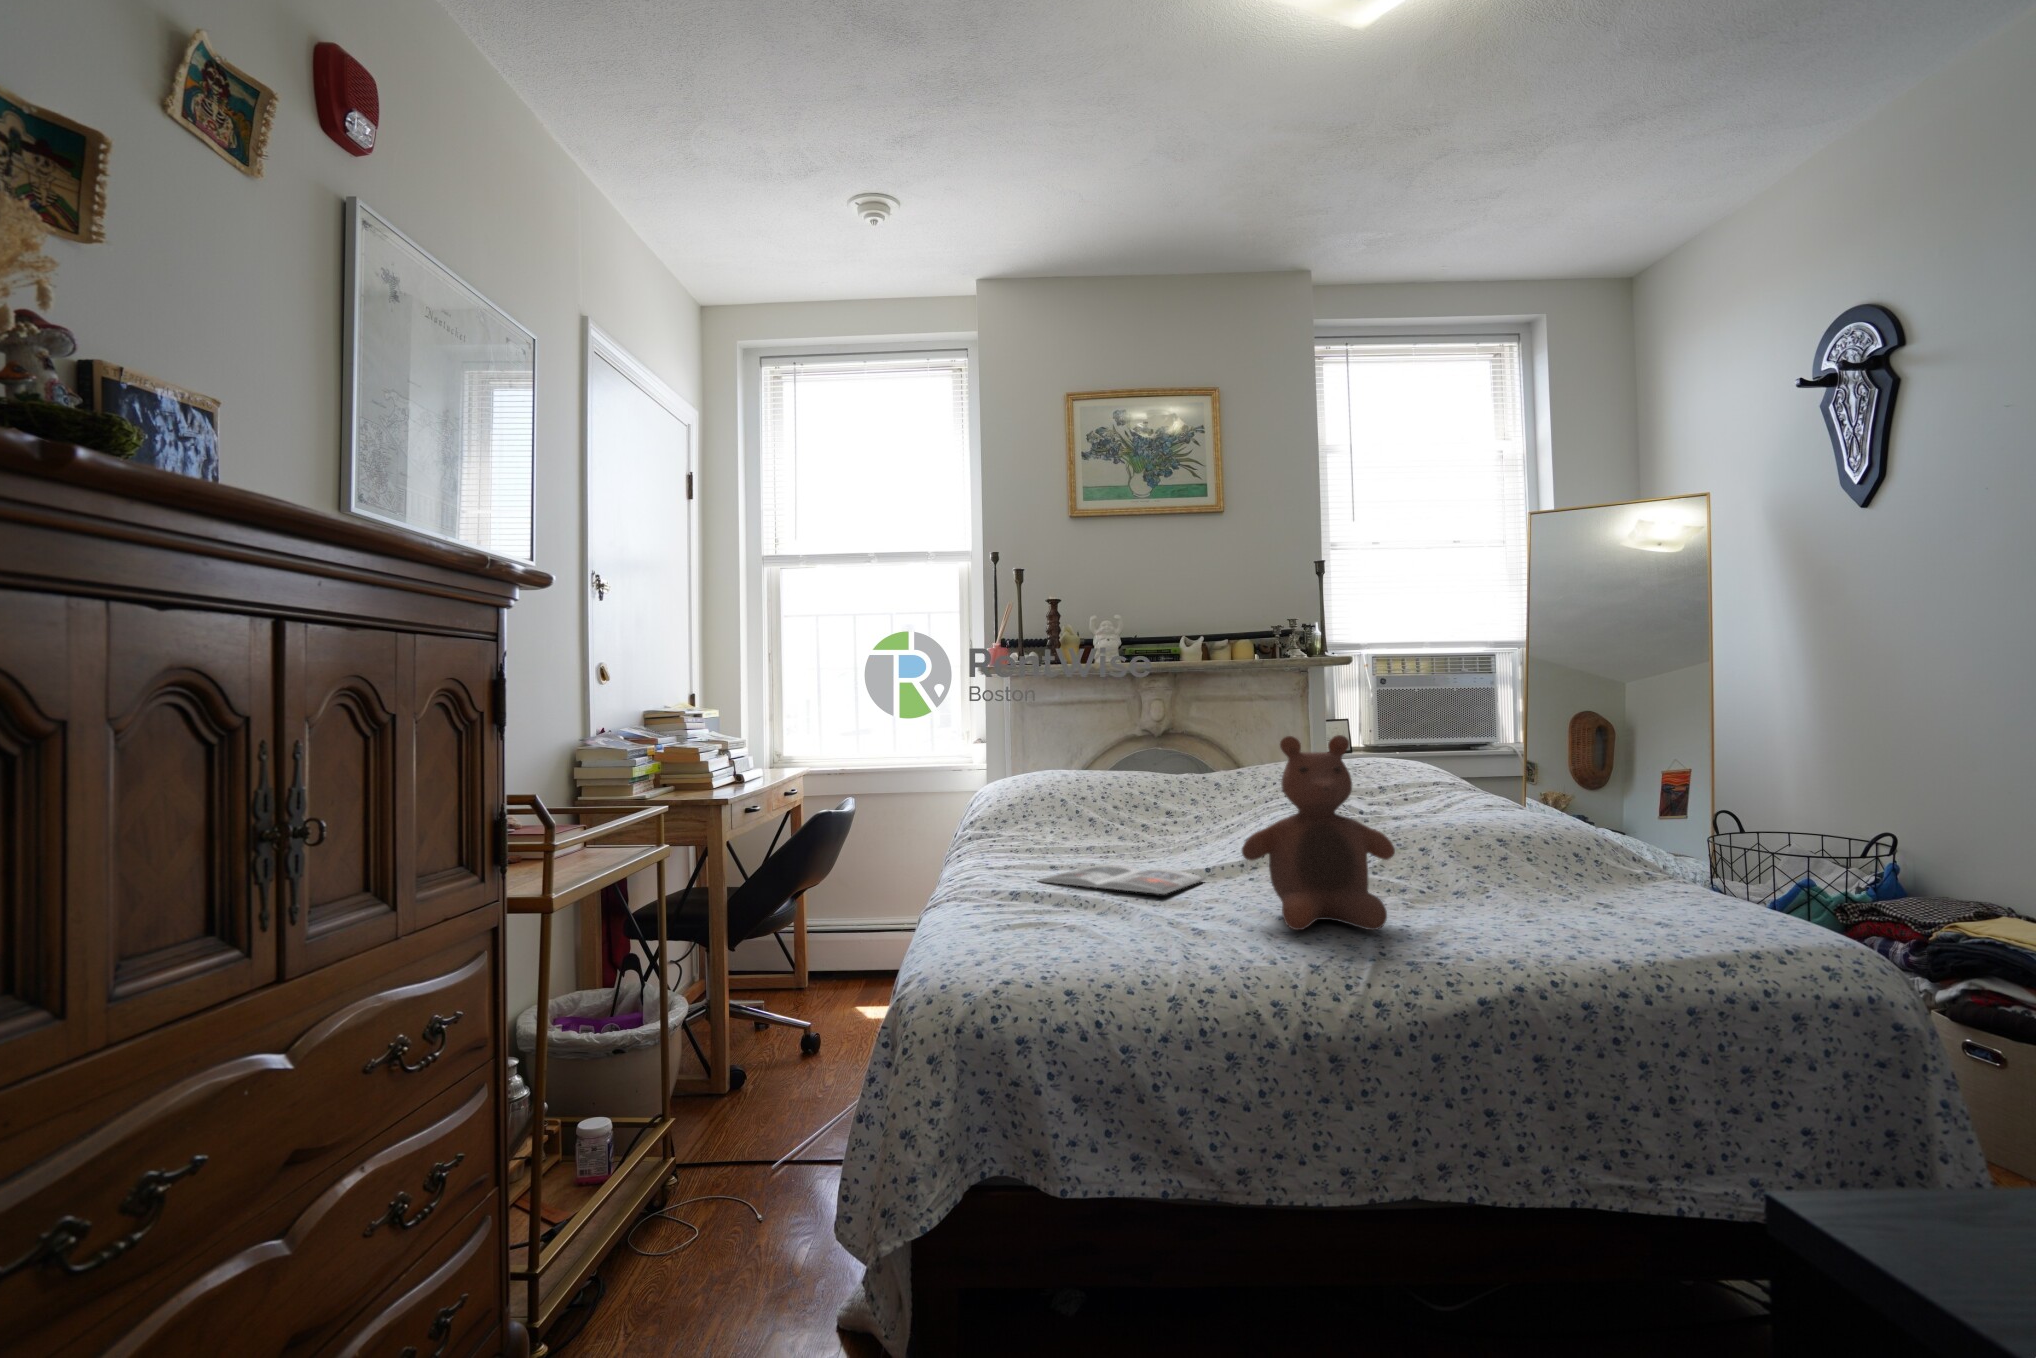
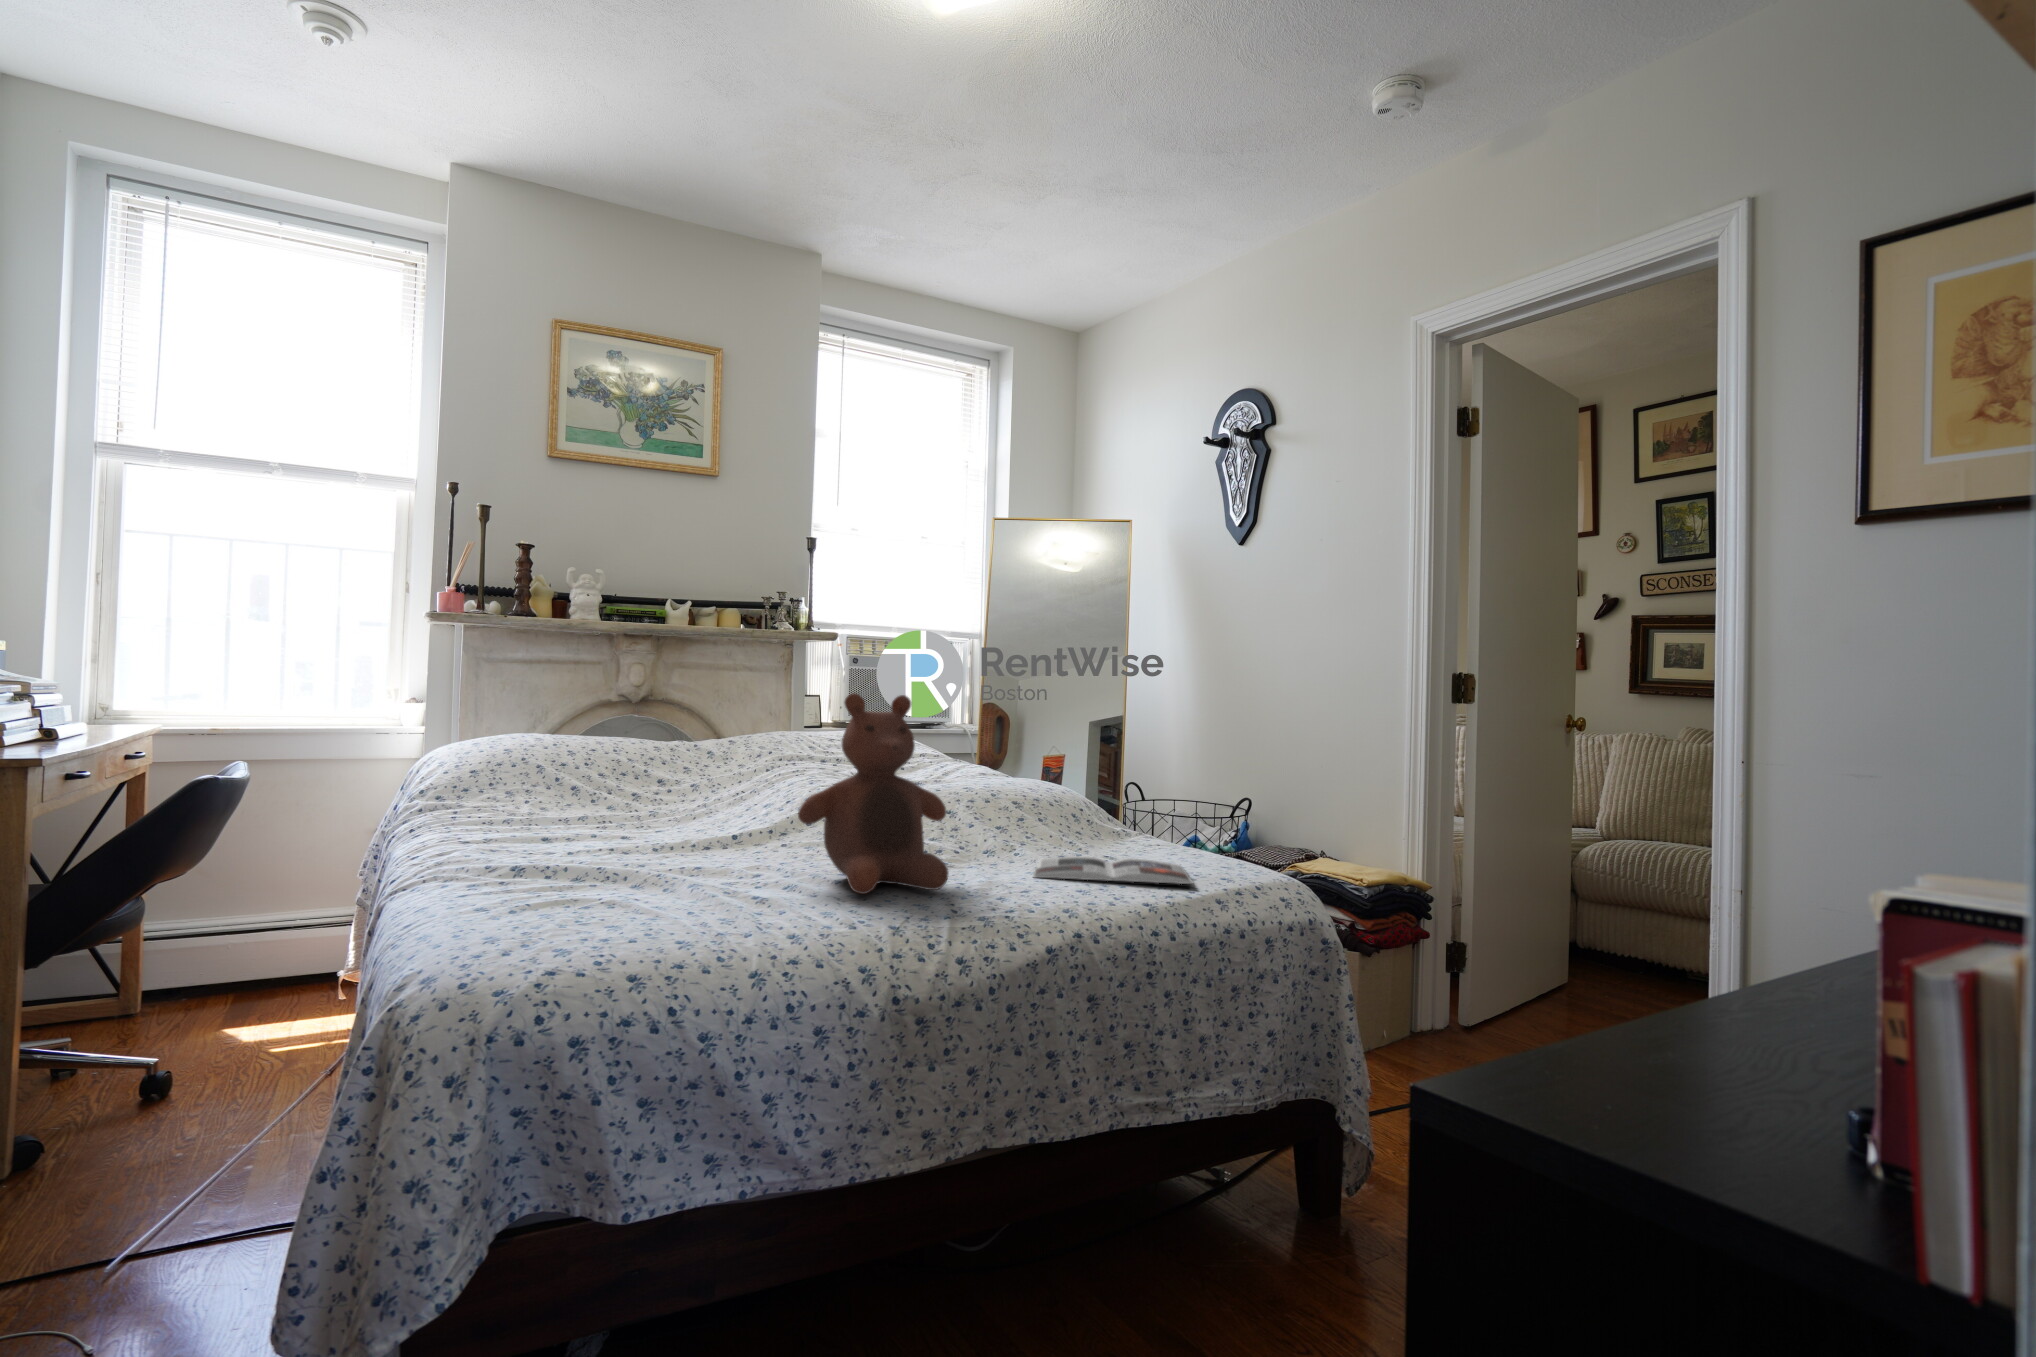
magazine: present [1039,865,1204,894] -> present [1033,857,1193,884]

